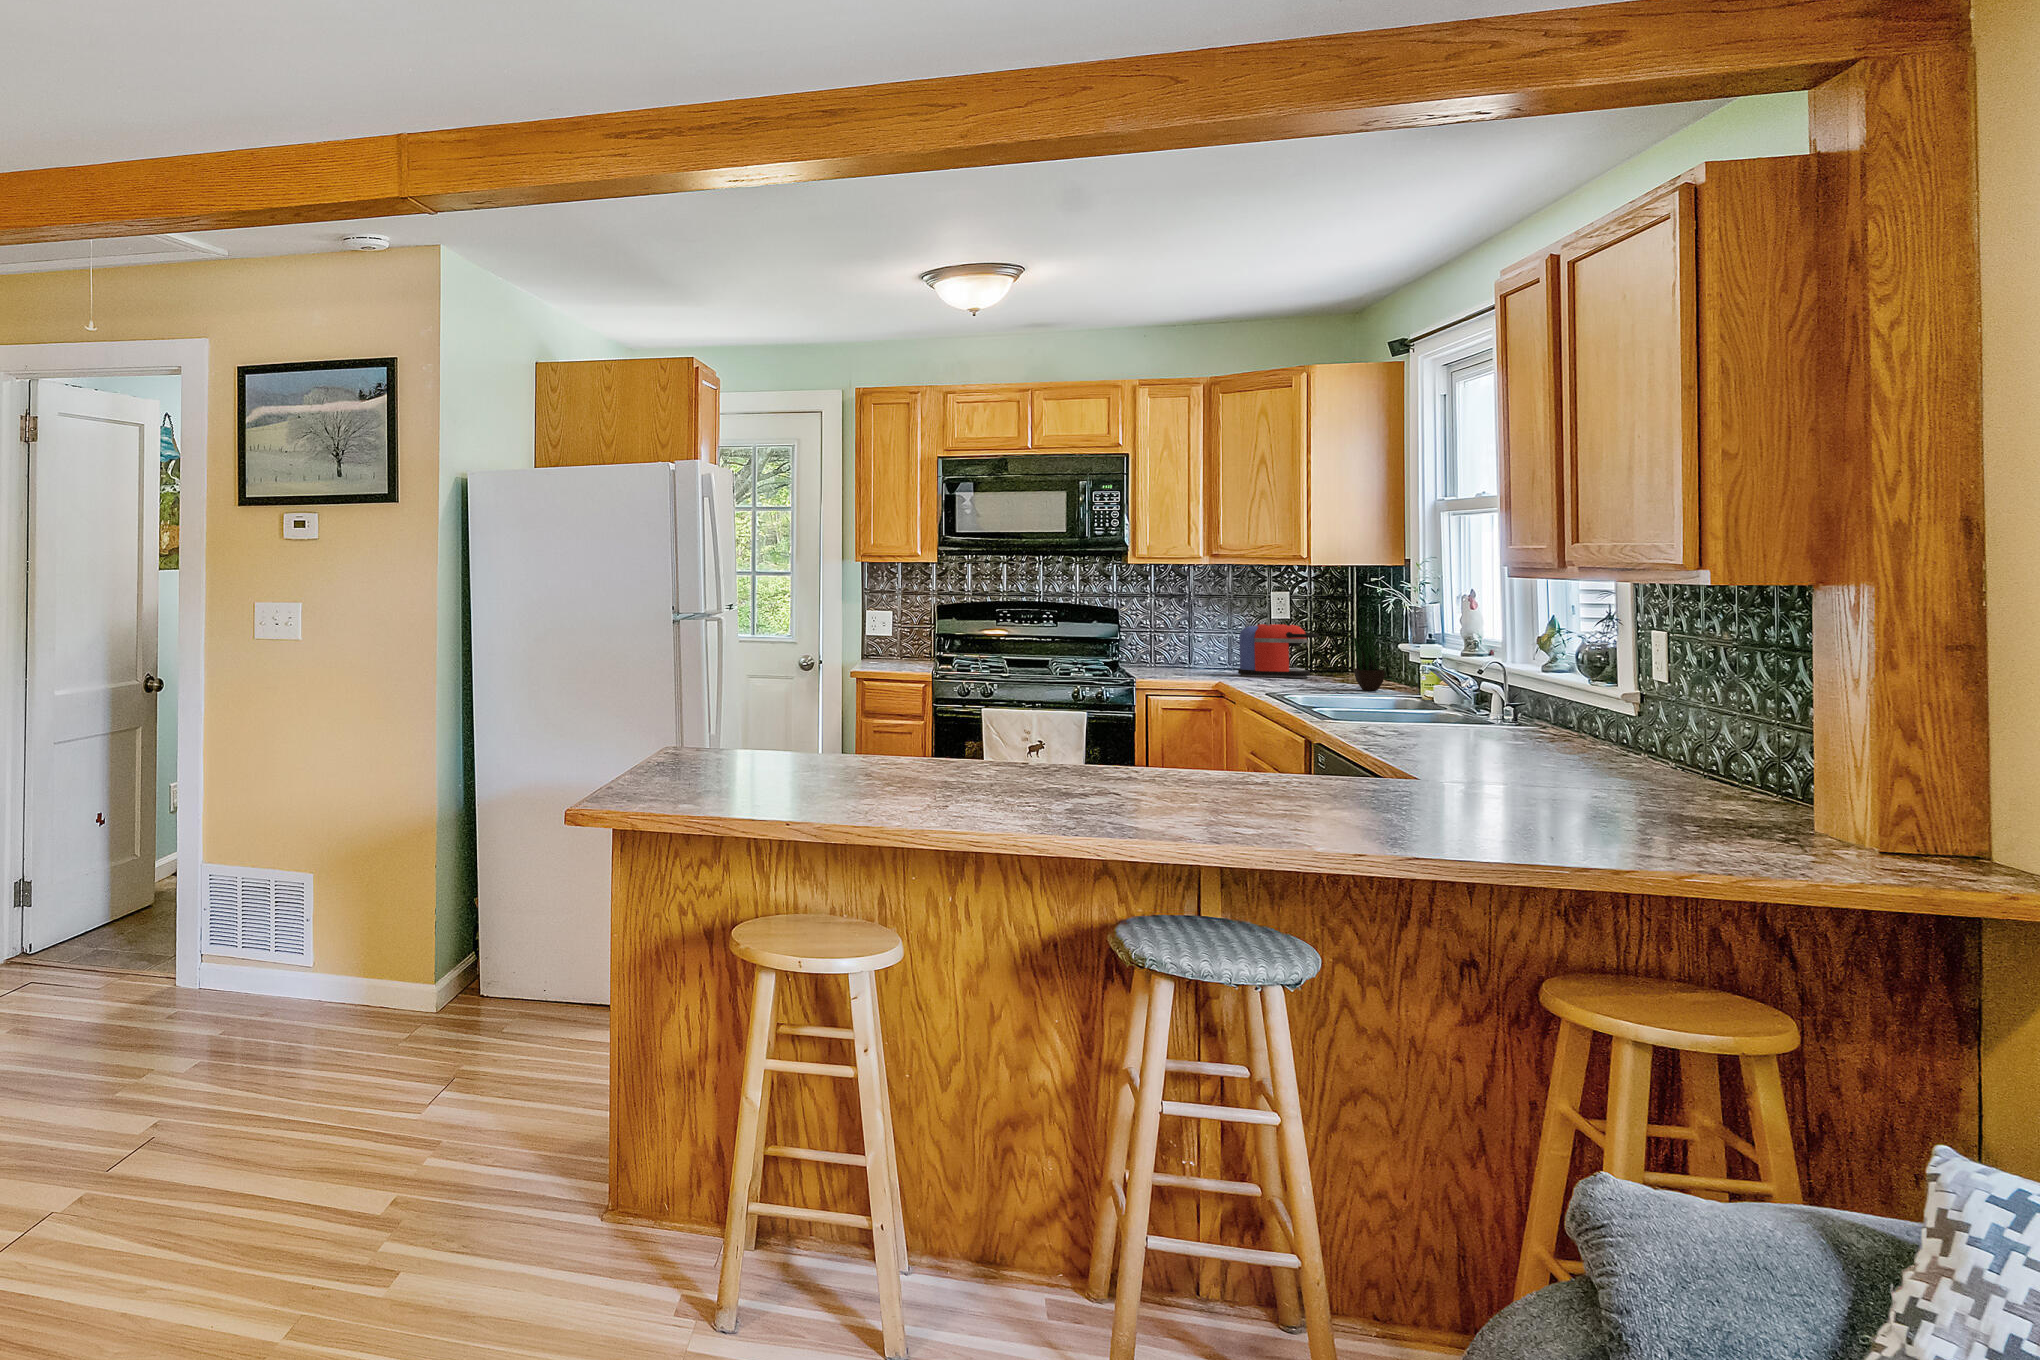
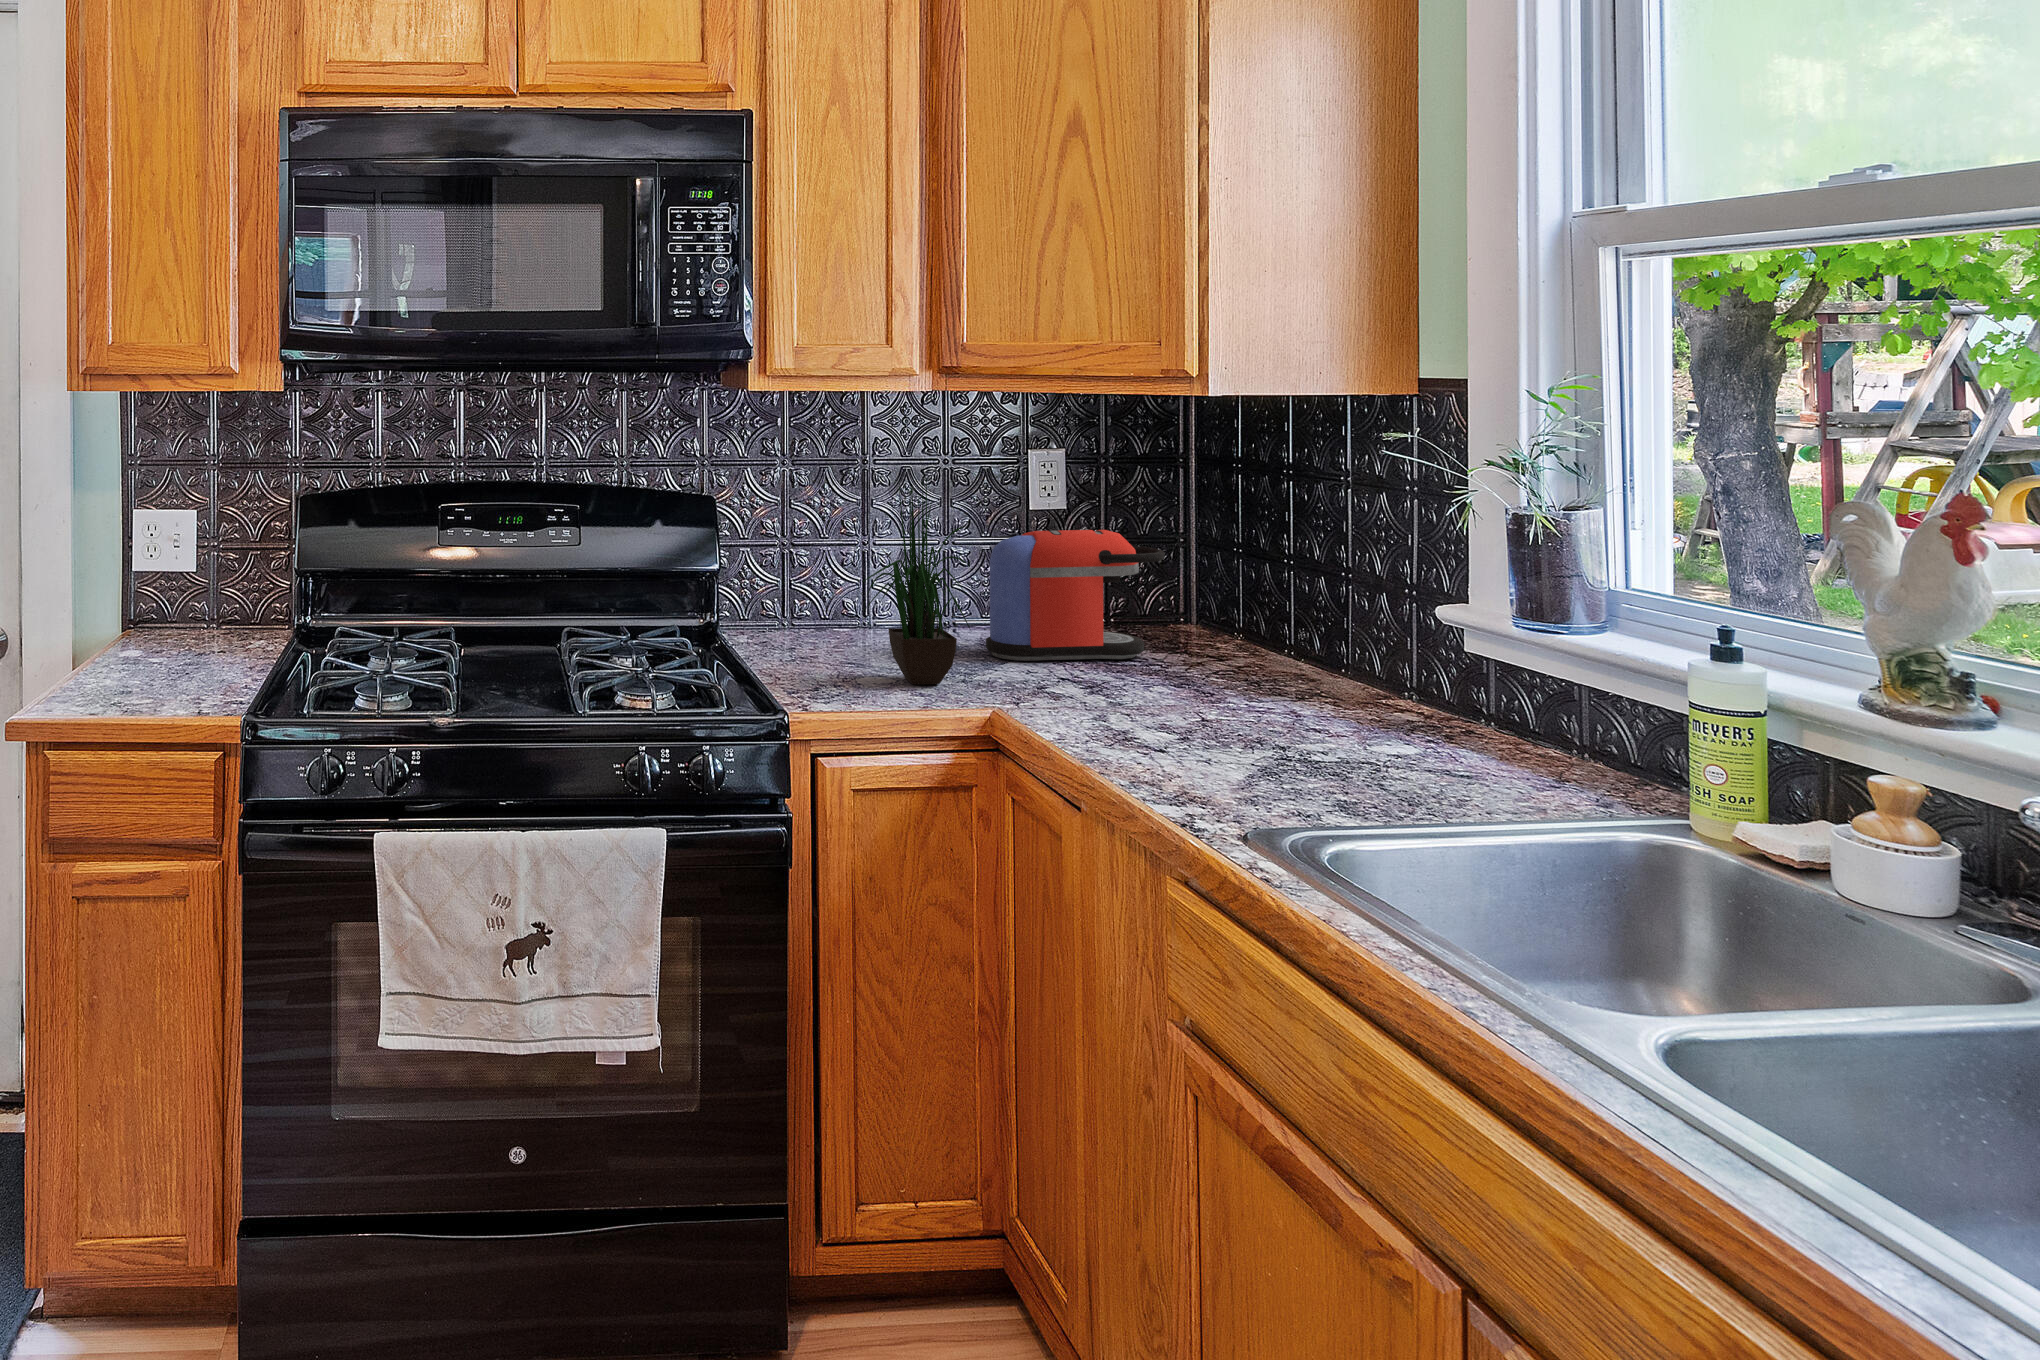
potted plant: present [1343,611,1389,690] -> present [864,480,970,684]

